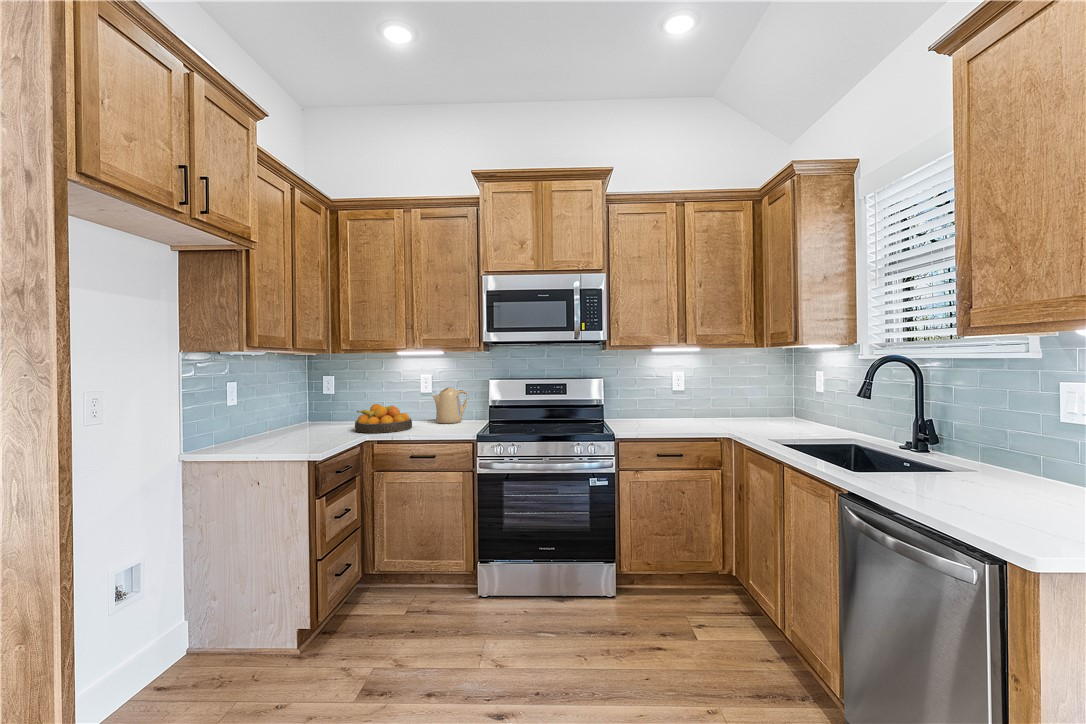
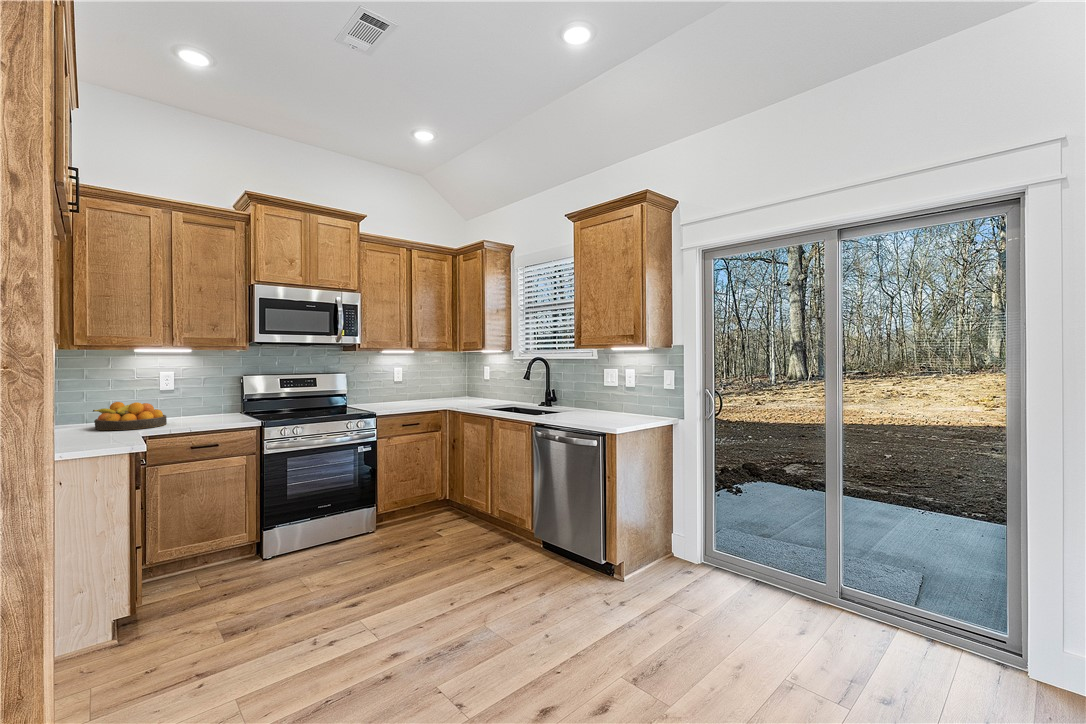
kettle: present [433,387,469,424] -> none [178,384,214,418]

